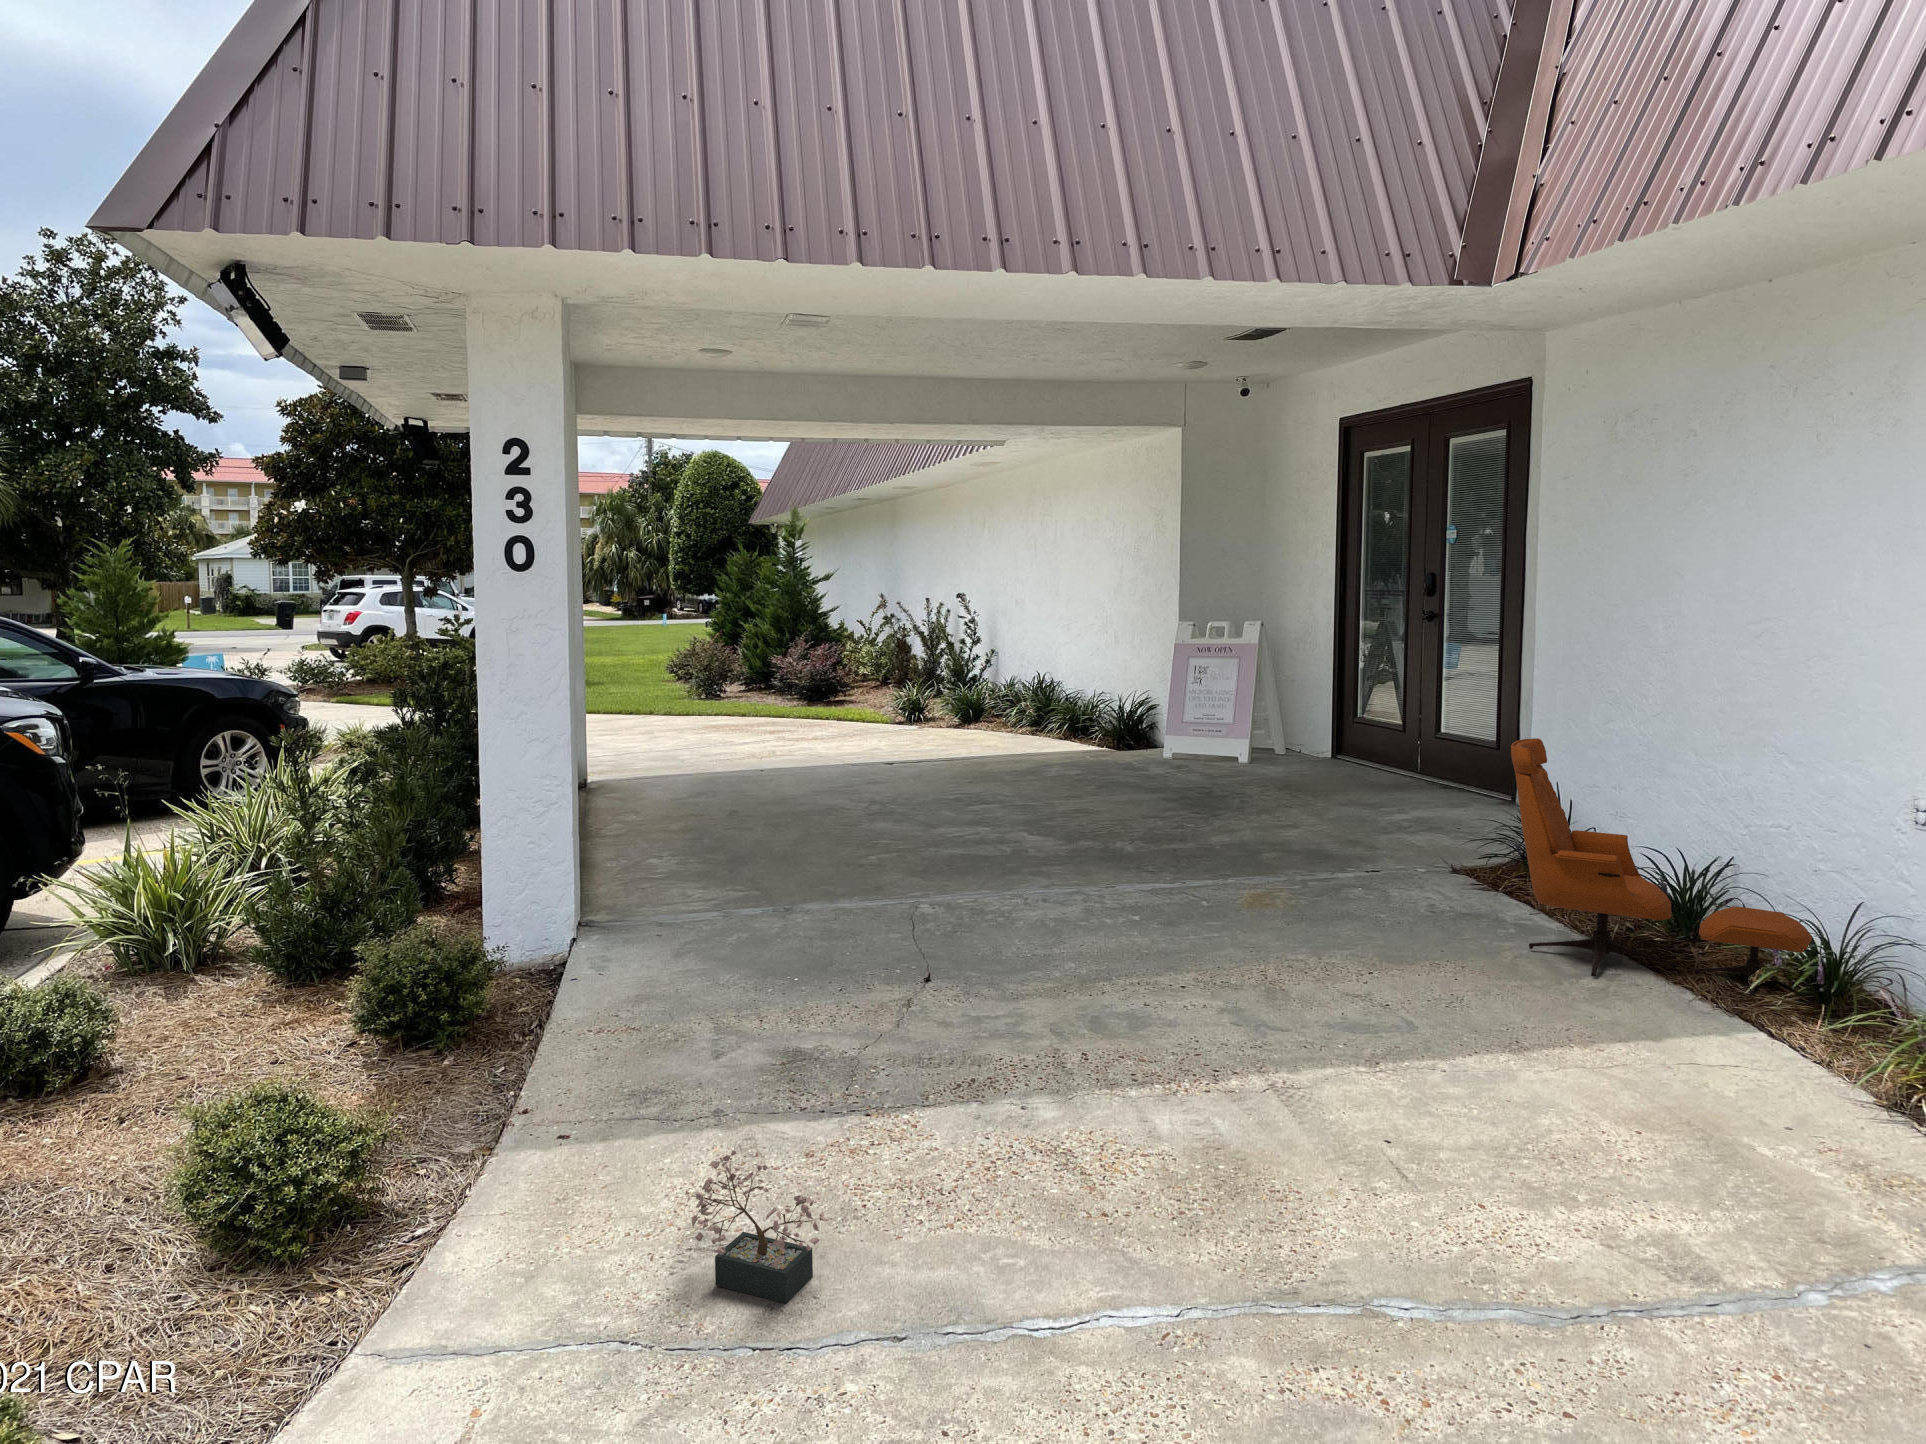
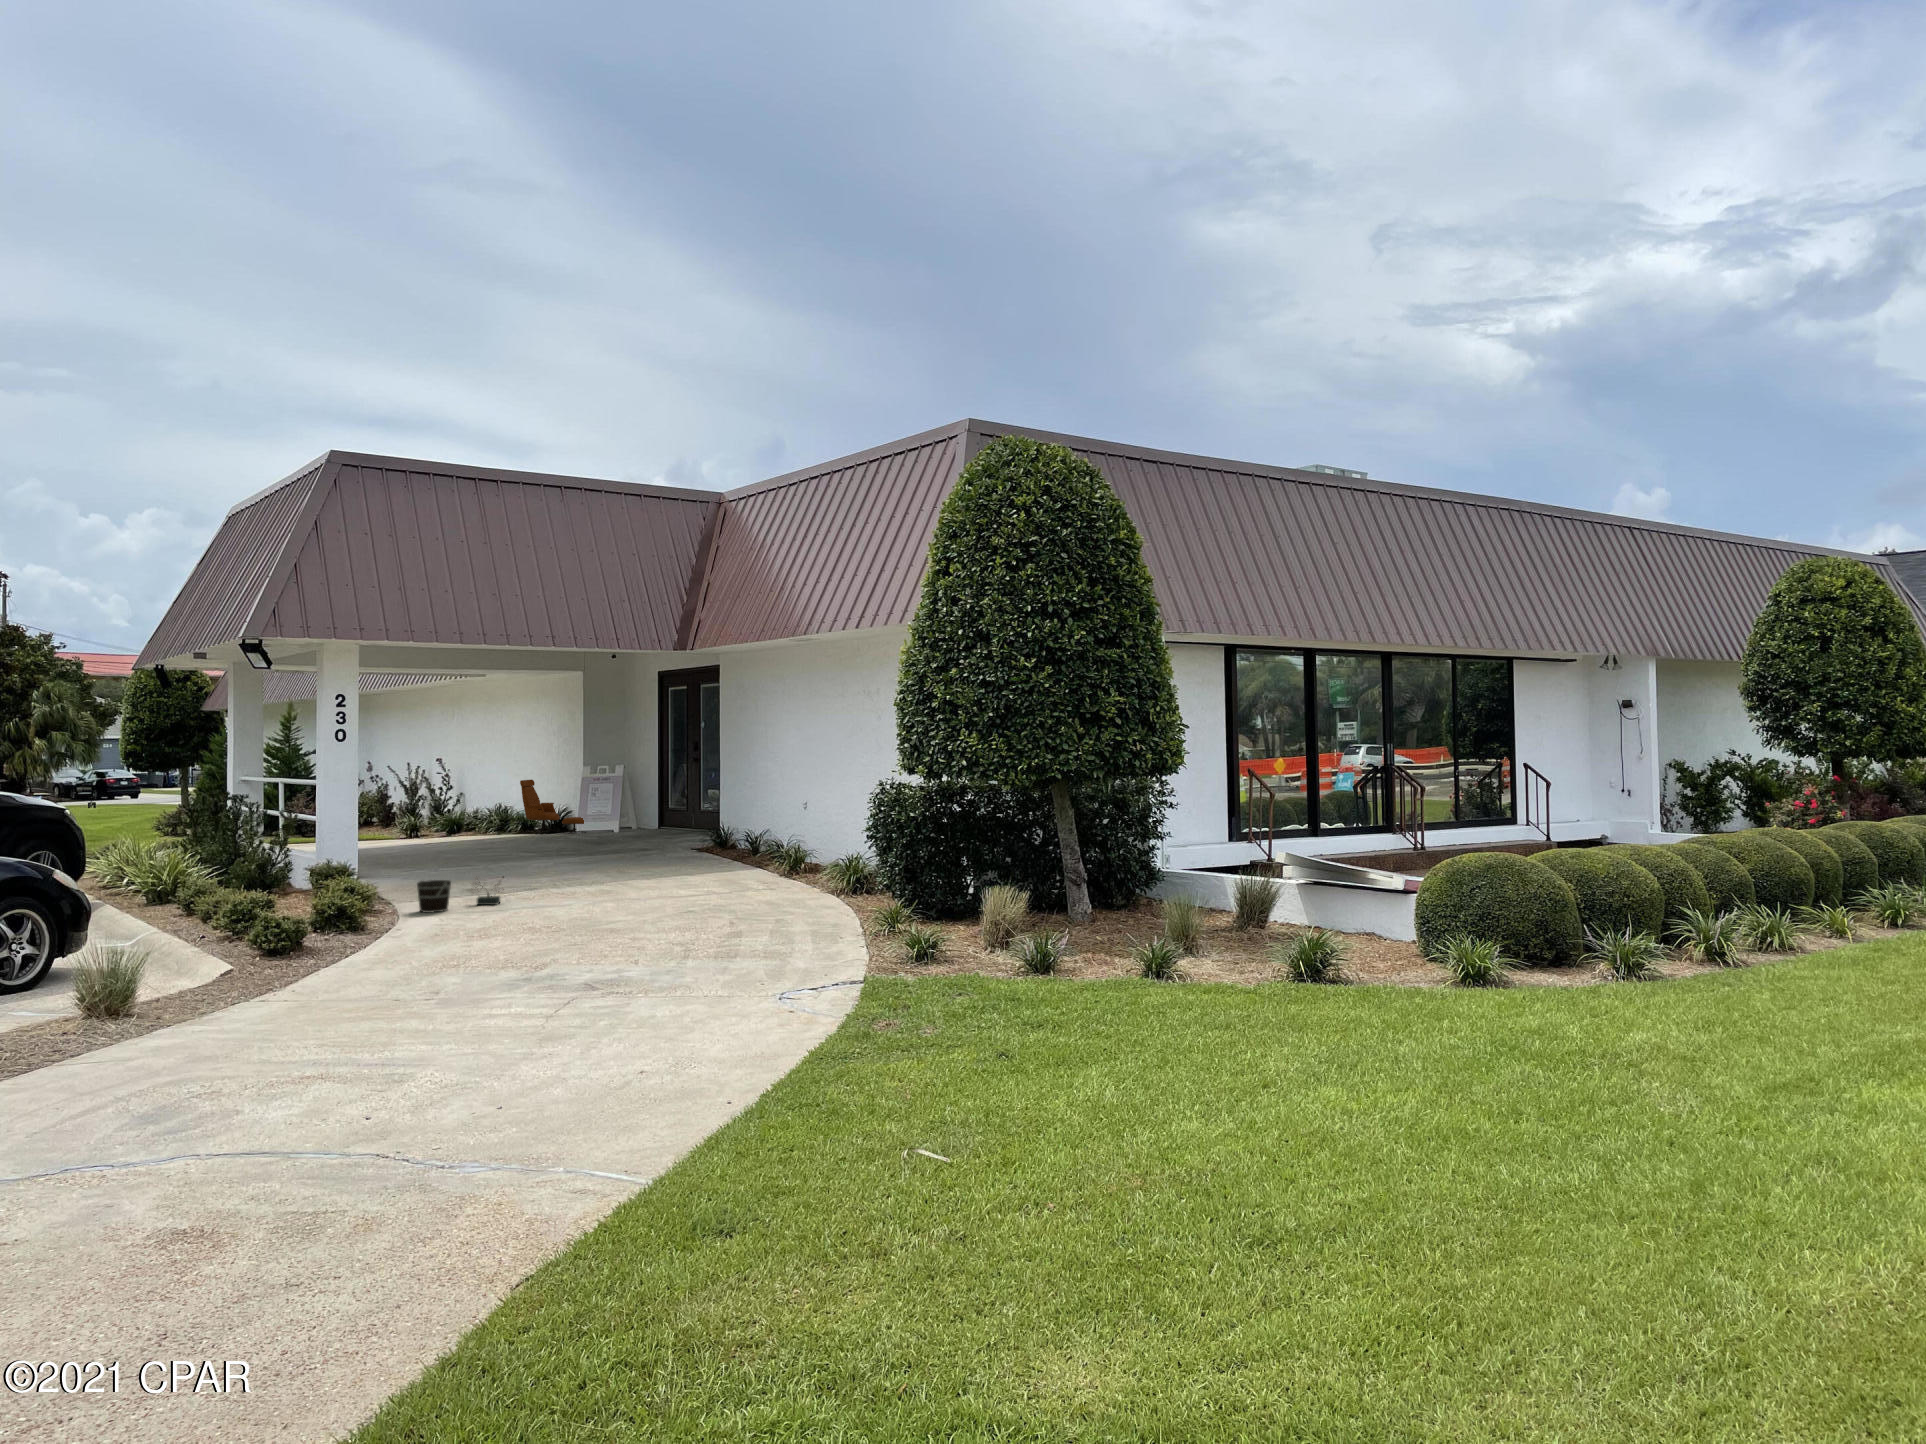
lounge chair: present [1511,738,1812,995] -> present [520,780,586,834]
bucket: none [452,1170,596,1352] -> present [417,880,451,913]

